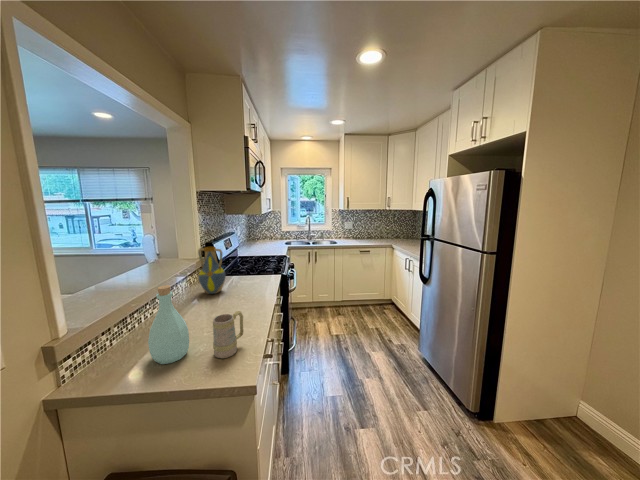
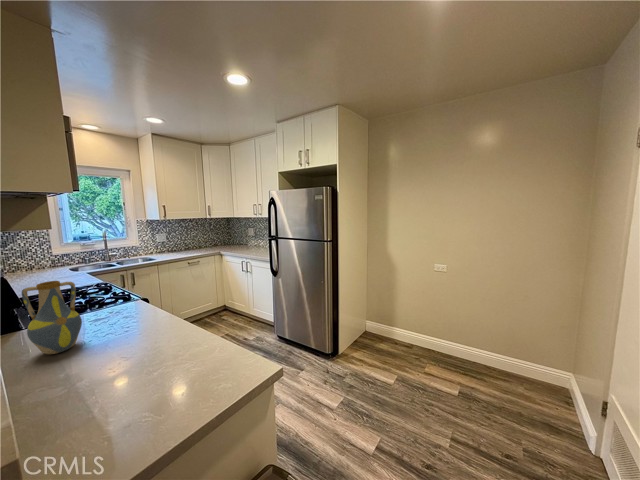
bottle: present [148,285,189,364] -> none [108,320,166,428]
mug: present [213,311,243,358] -> none [191,327,219,382]

